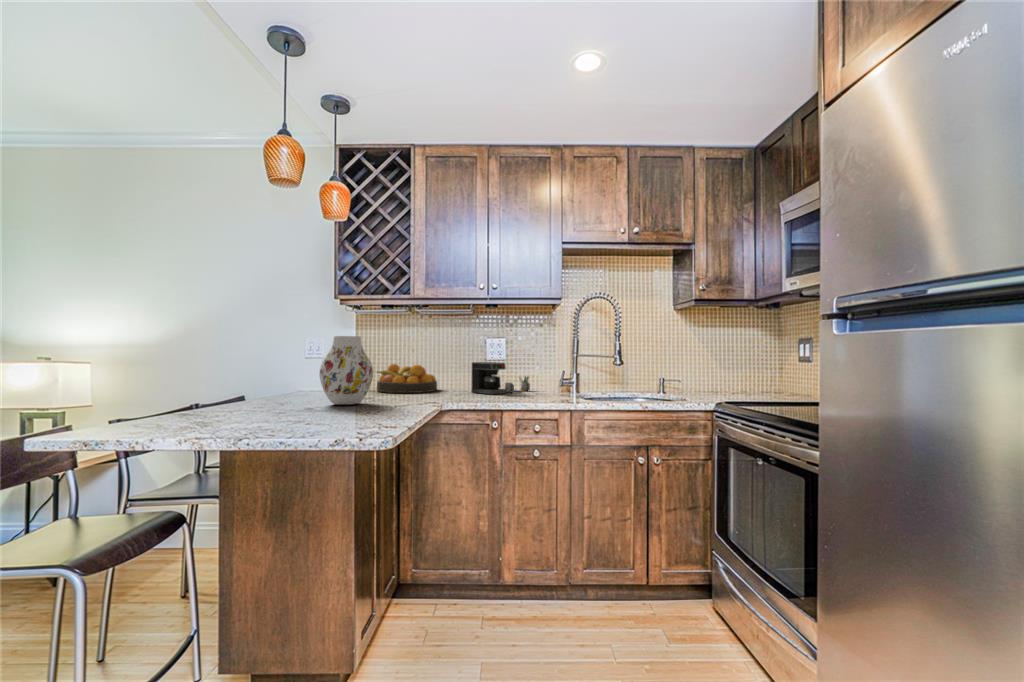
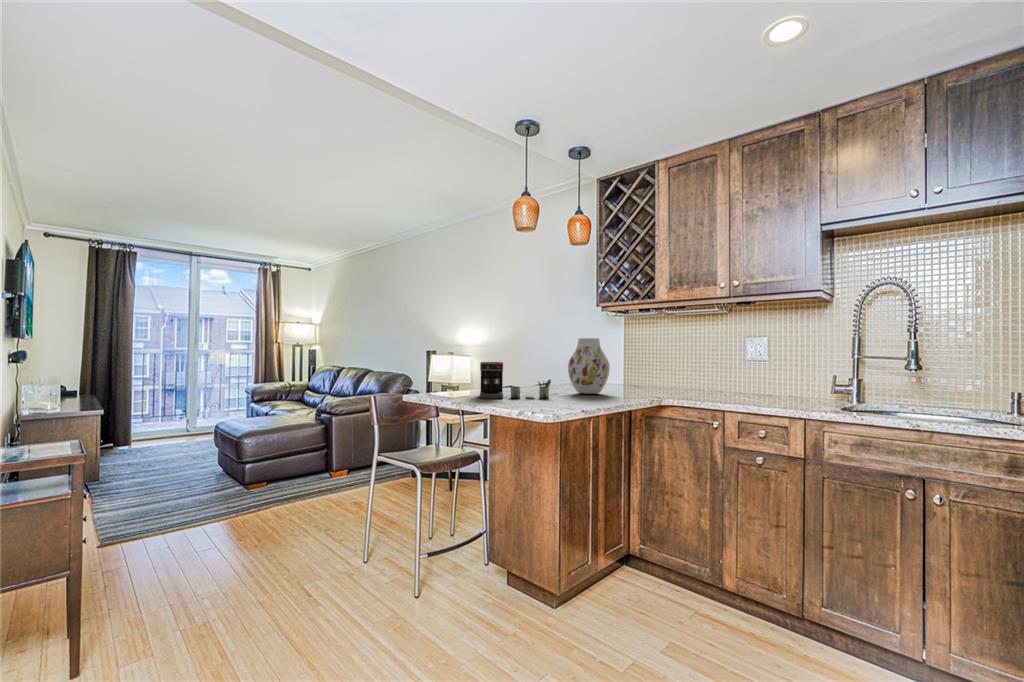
coffee maker: present [471,362,530,395] -> present [480,362,551,399]
fruit bowl: present [377,364,437,393] -> none [637,363,697,391]

